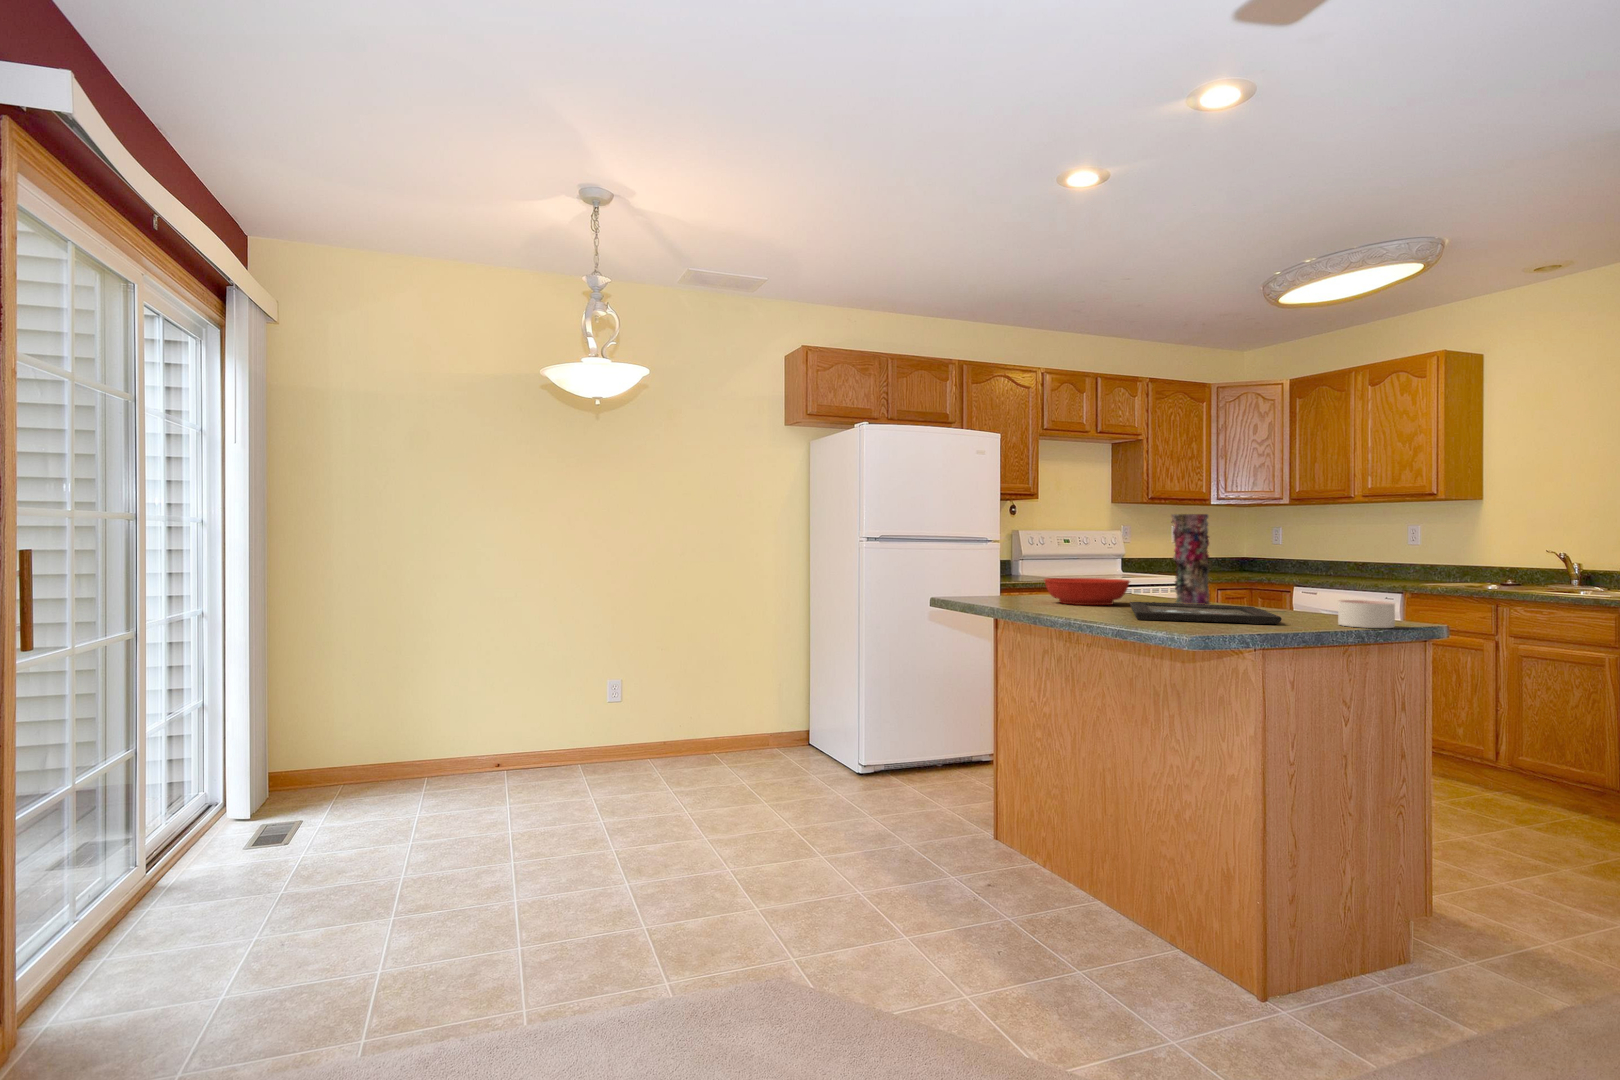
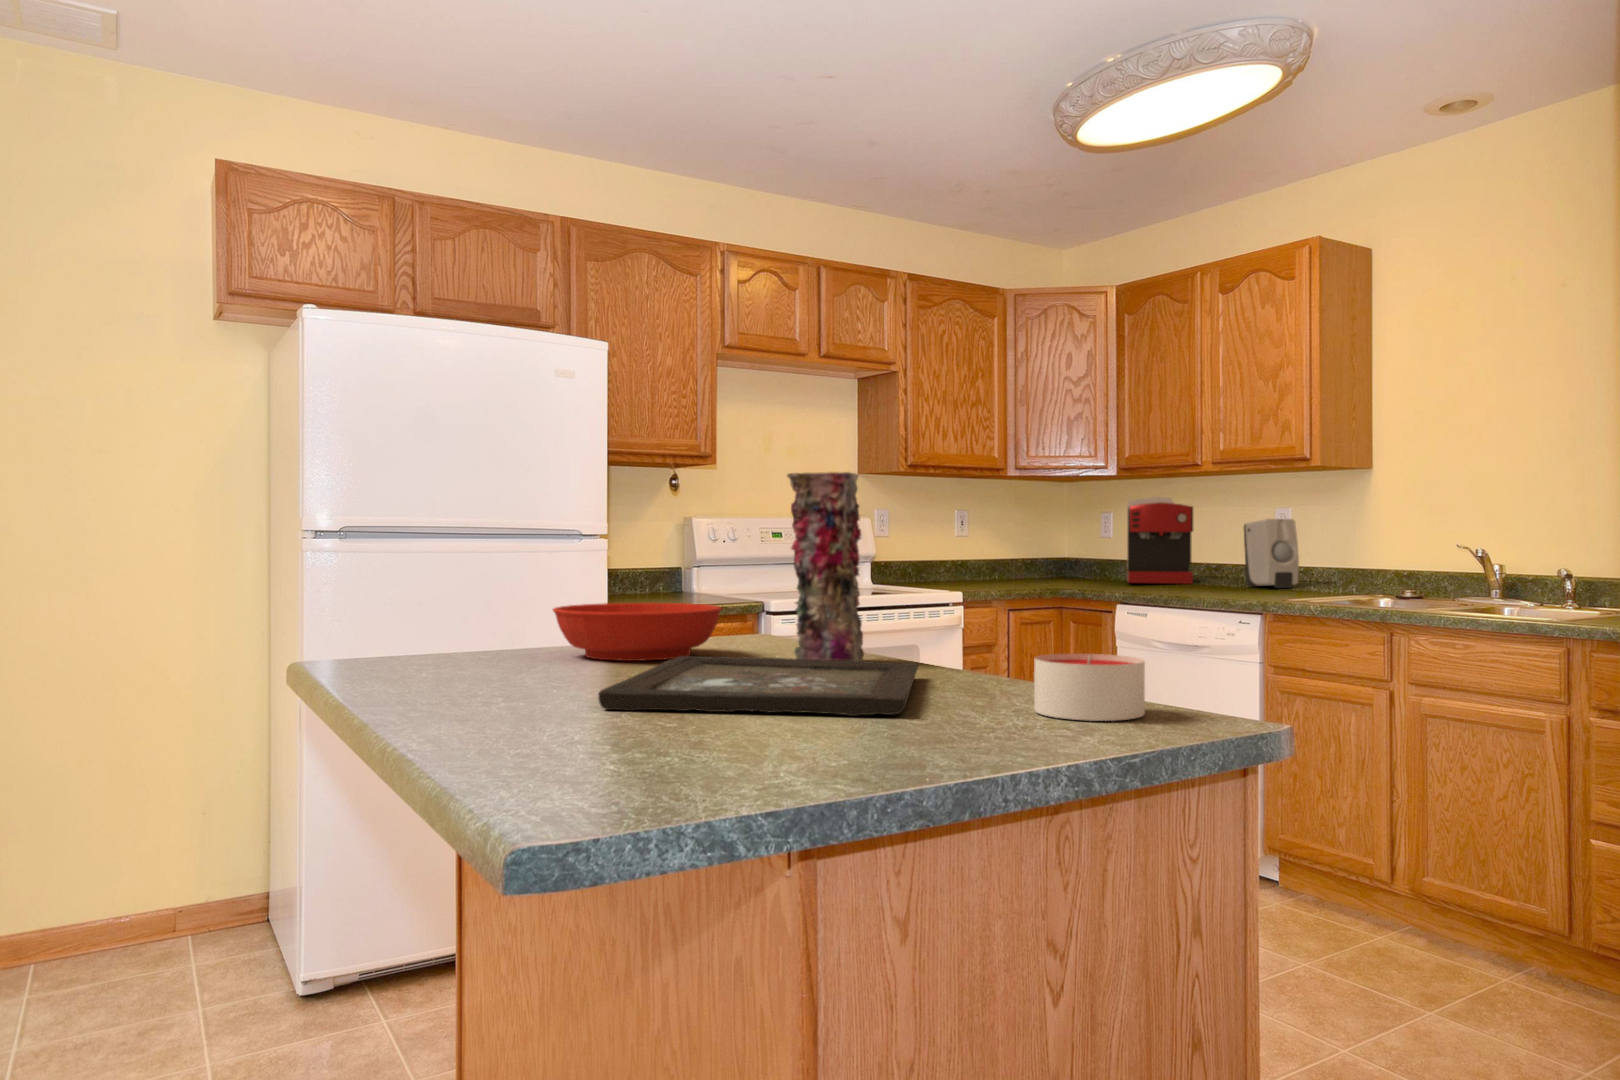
coffee maker: none [1294,517,1345,574] -> present [1127,497,1193,584]
soap dispenser: none [1383,532,1425,577] -> present [1244,519,1299,588]

